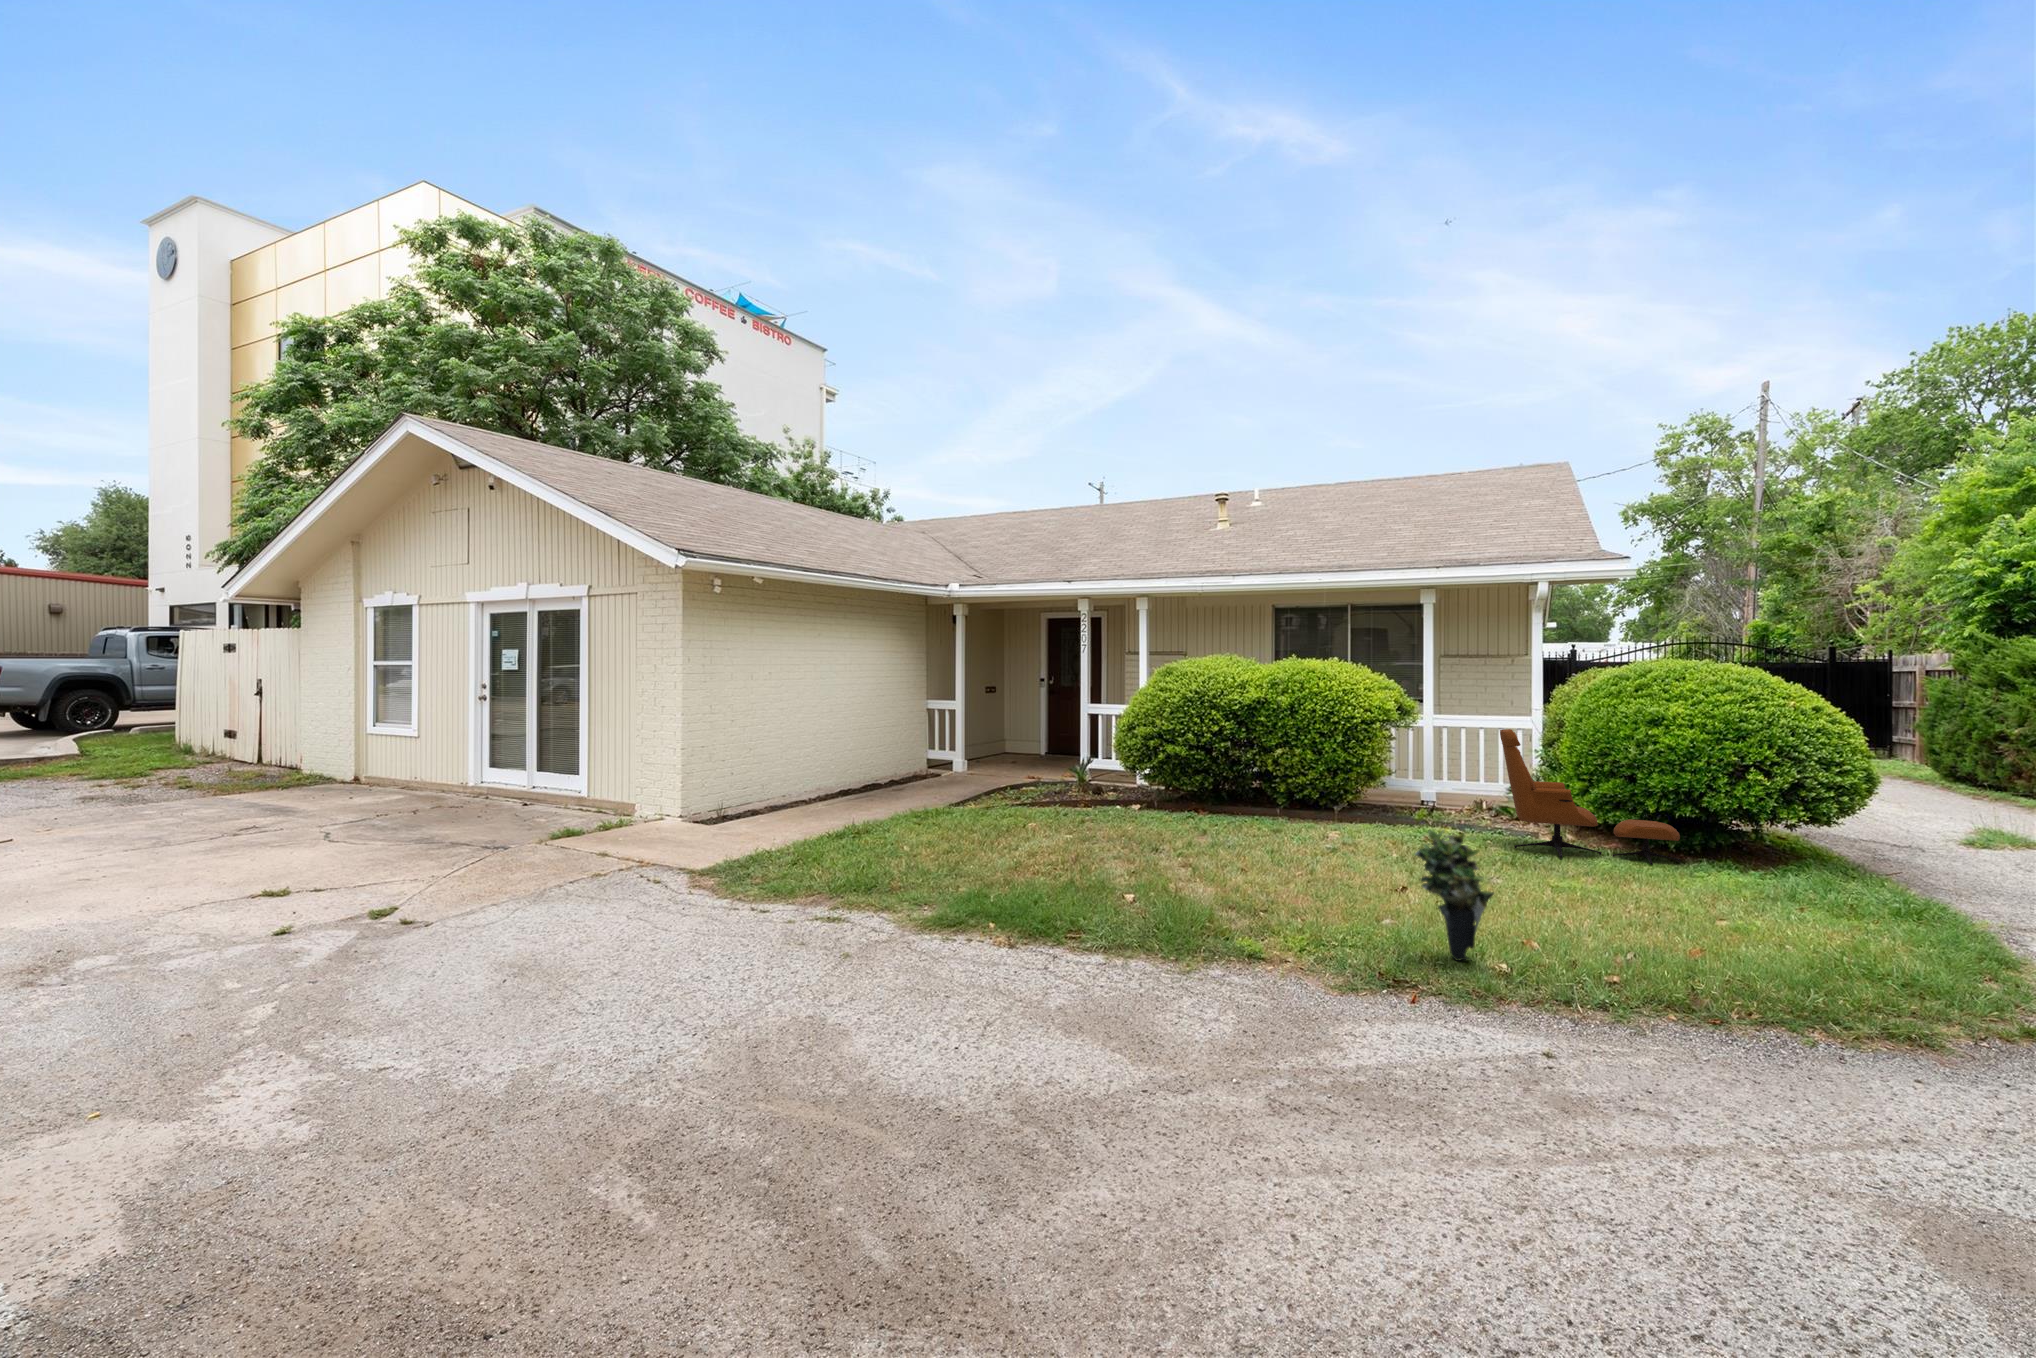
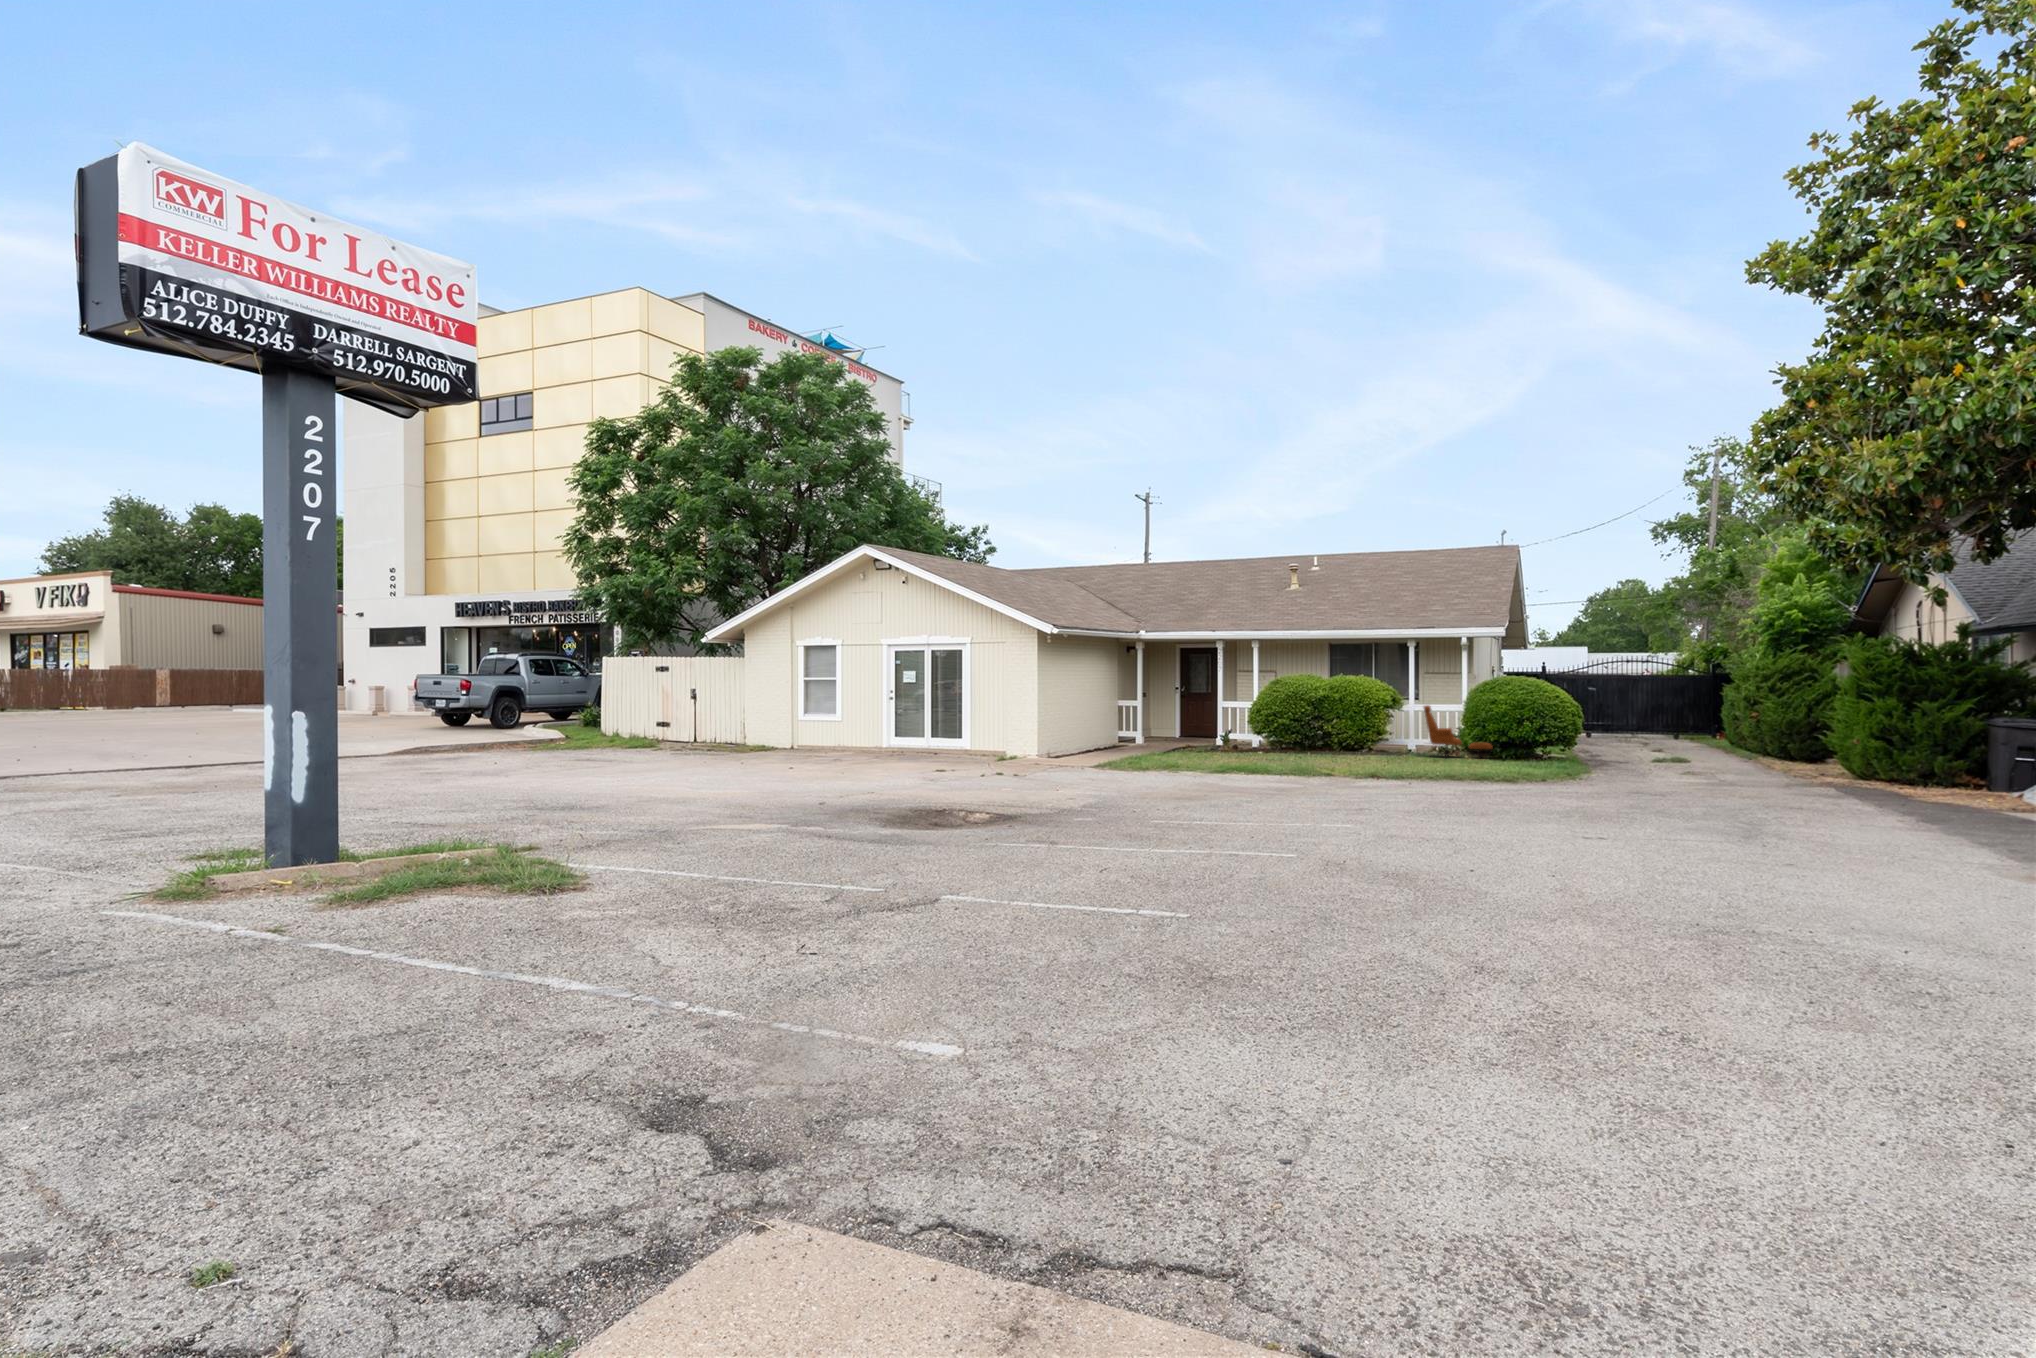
potted plant: present [1415,830,1494,961] -> none [1370,731,1394,770]

